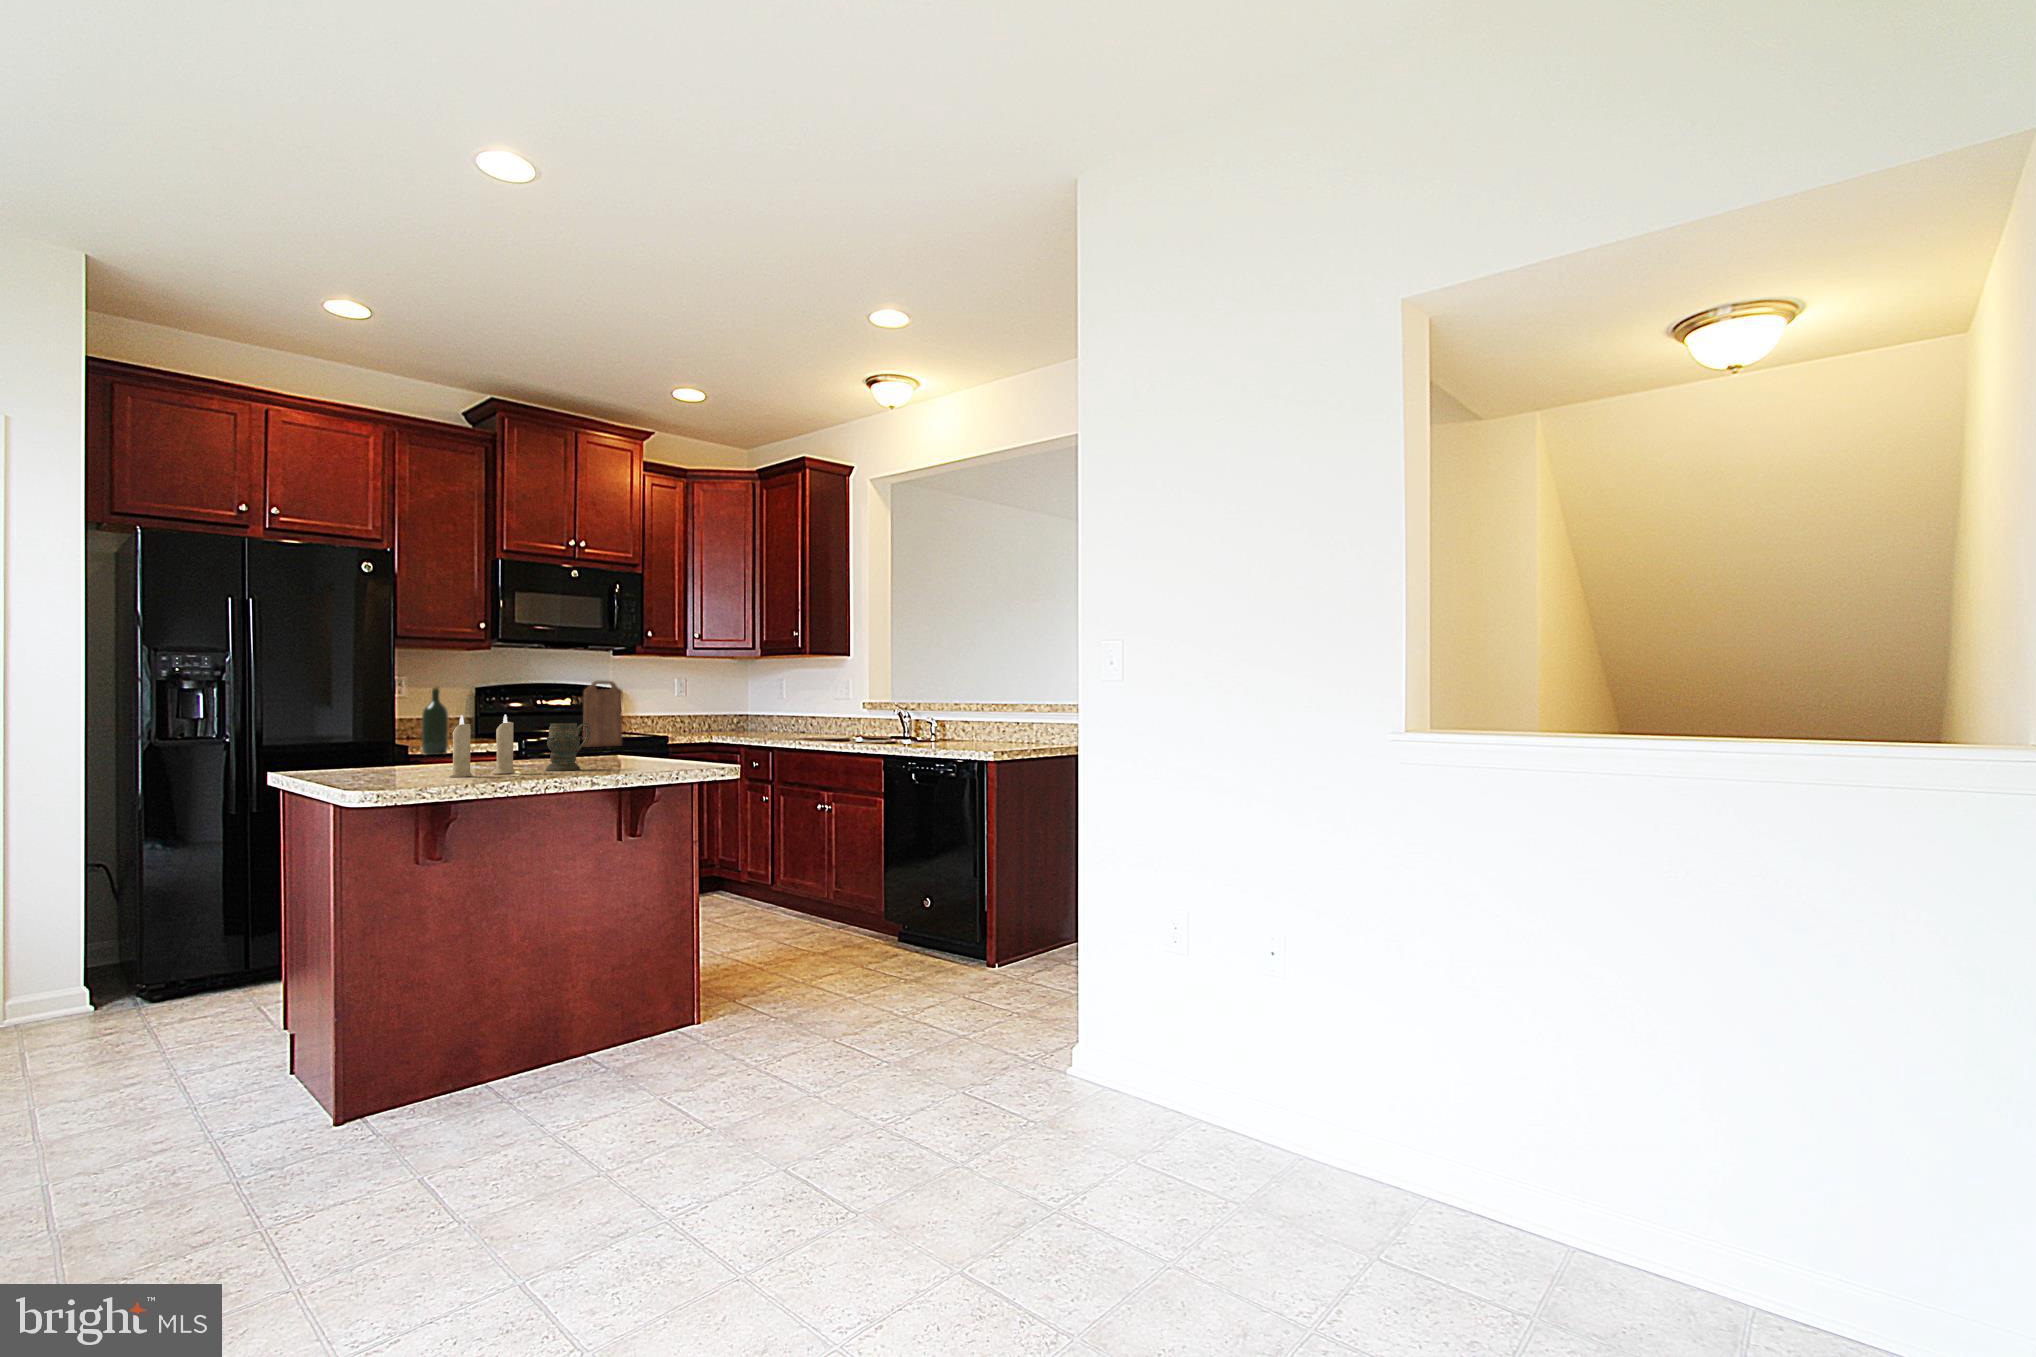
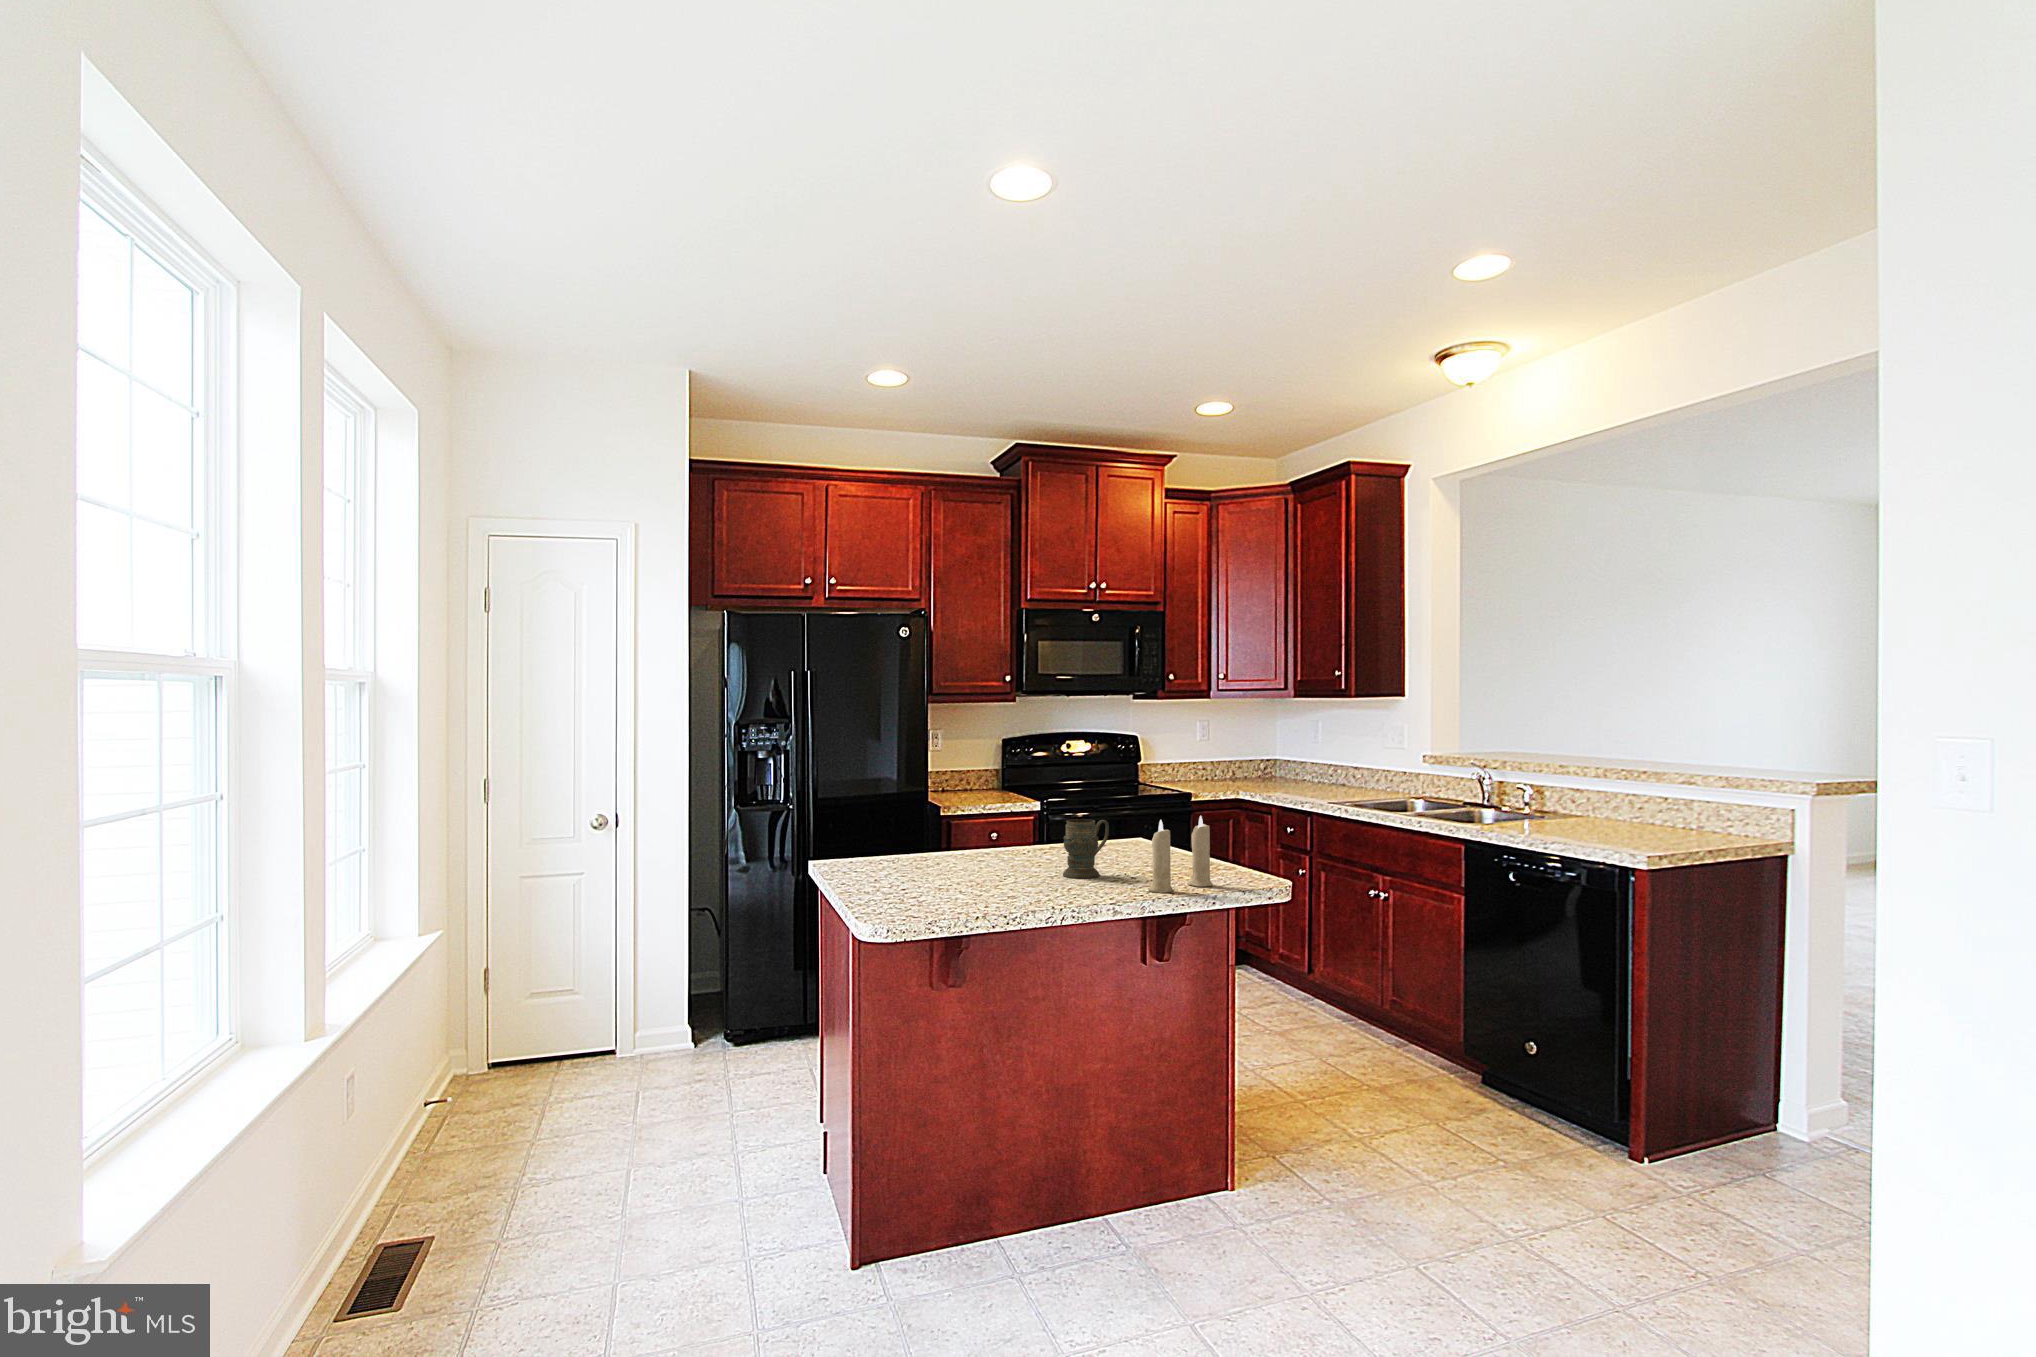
cutting board: present [583,681,623,747] -> none [1106,731,1146,803]
wine bottle: present [422,686,449,755] -> none [954,746,978,817]
candle: present [449,715,515,777] -> present [1148,816,1213,893]

